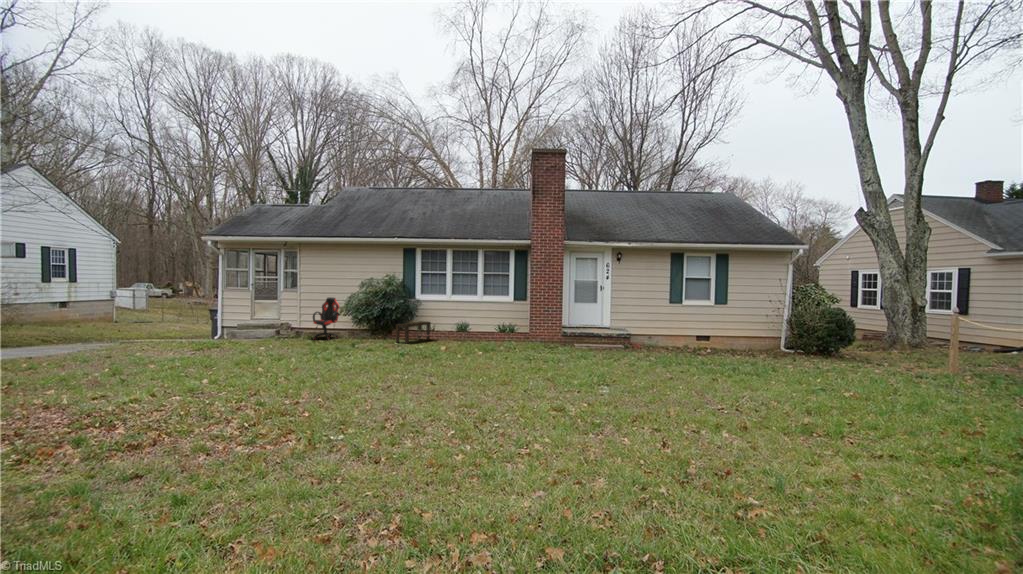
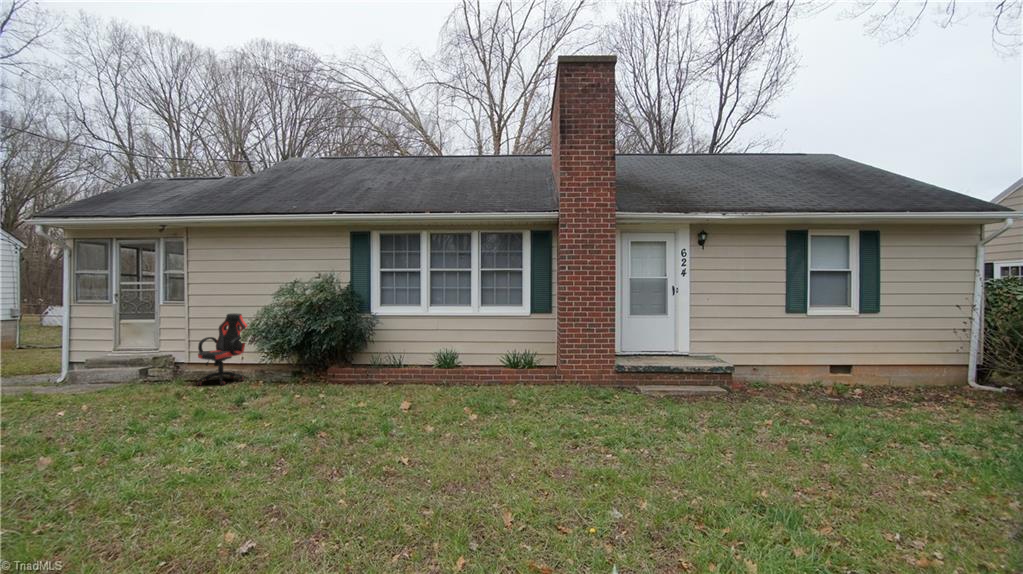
bench: present [396,321,431,344] -> none [332,350,394,391]

